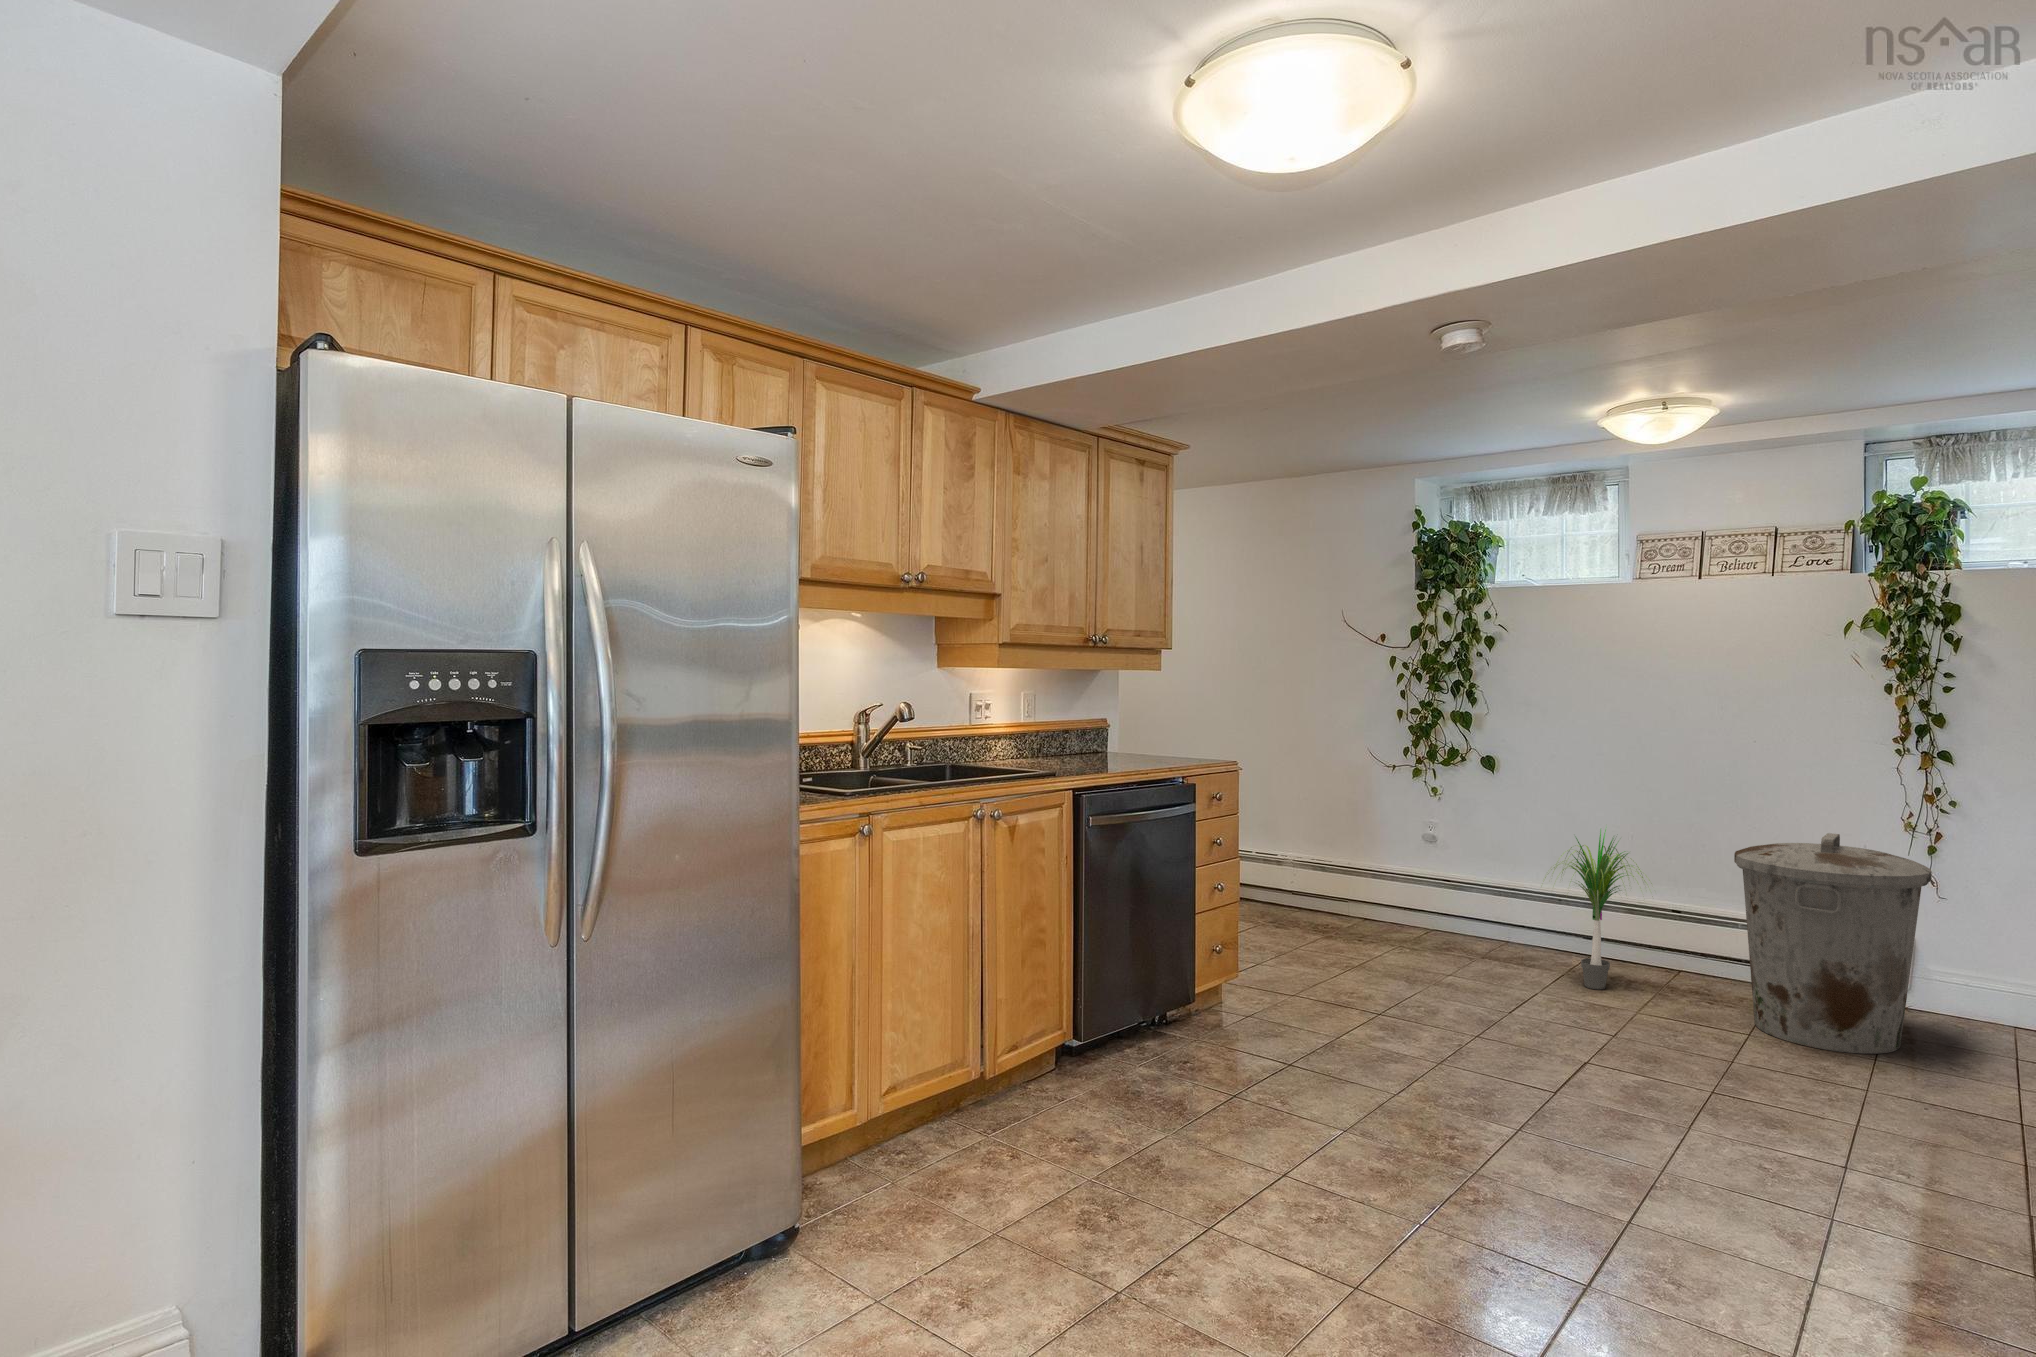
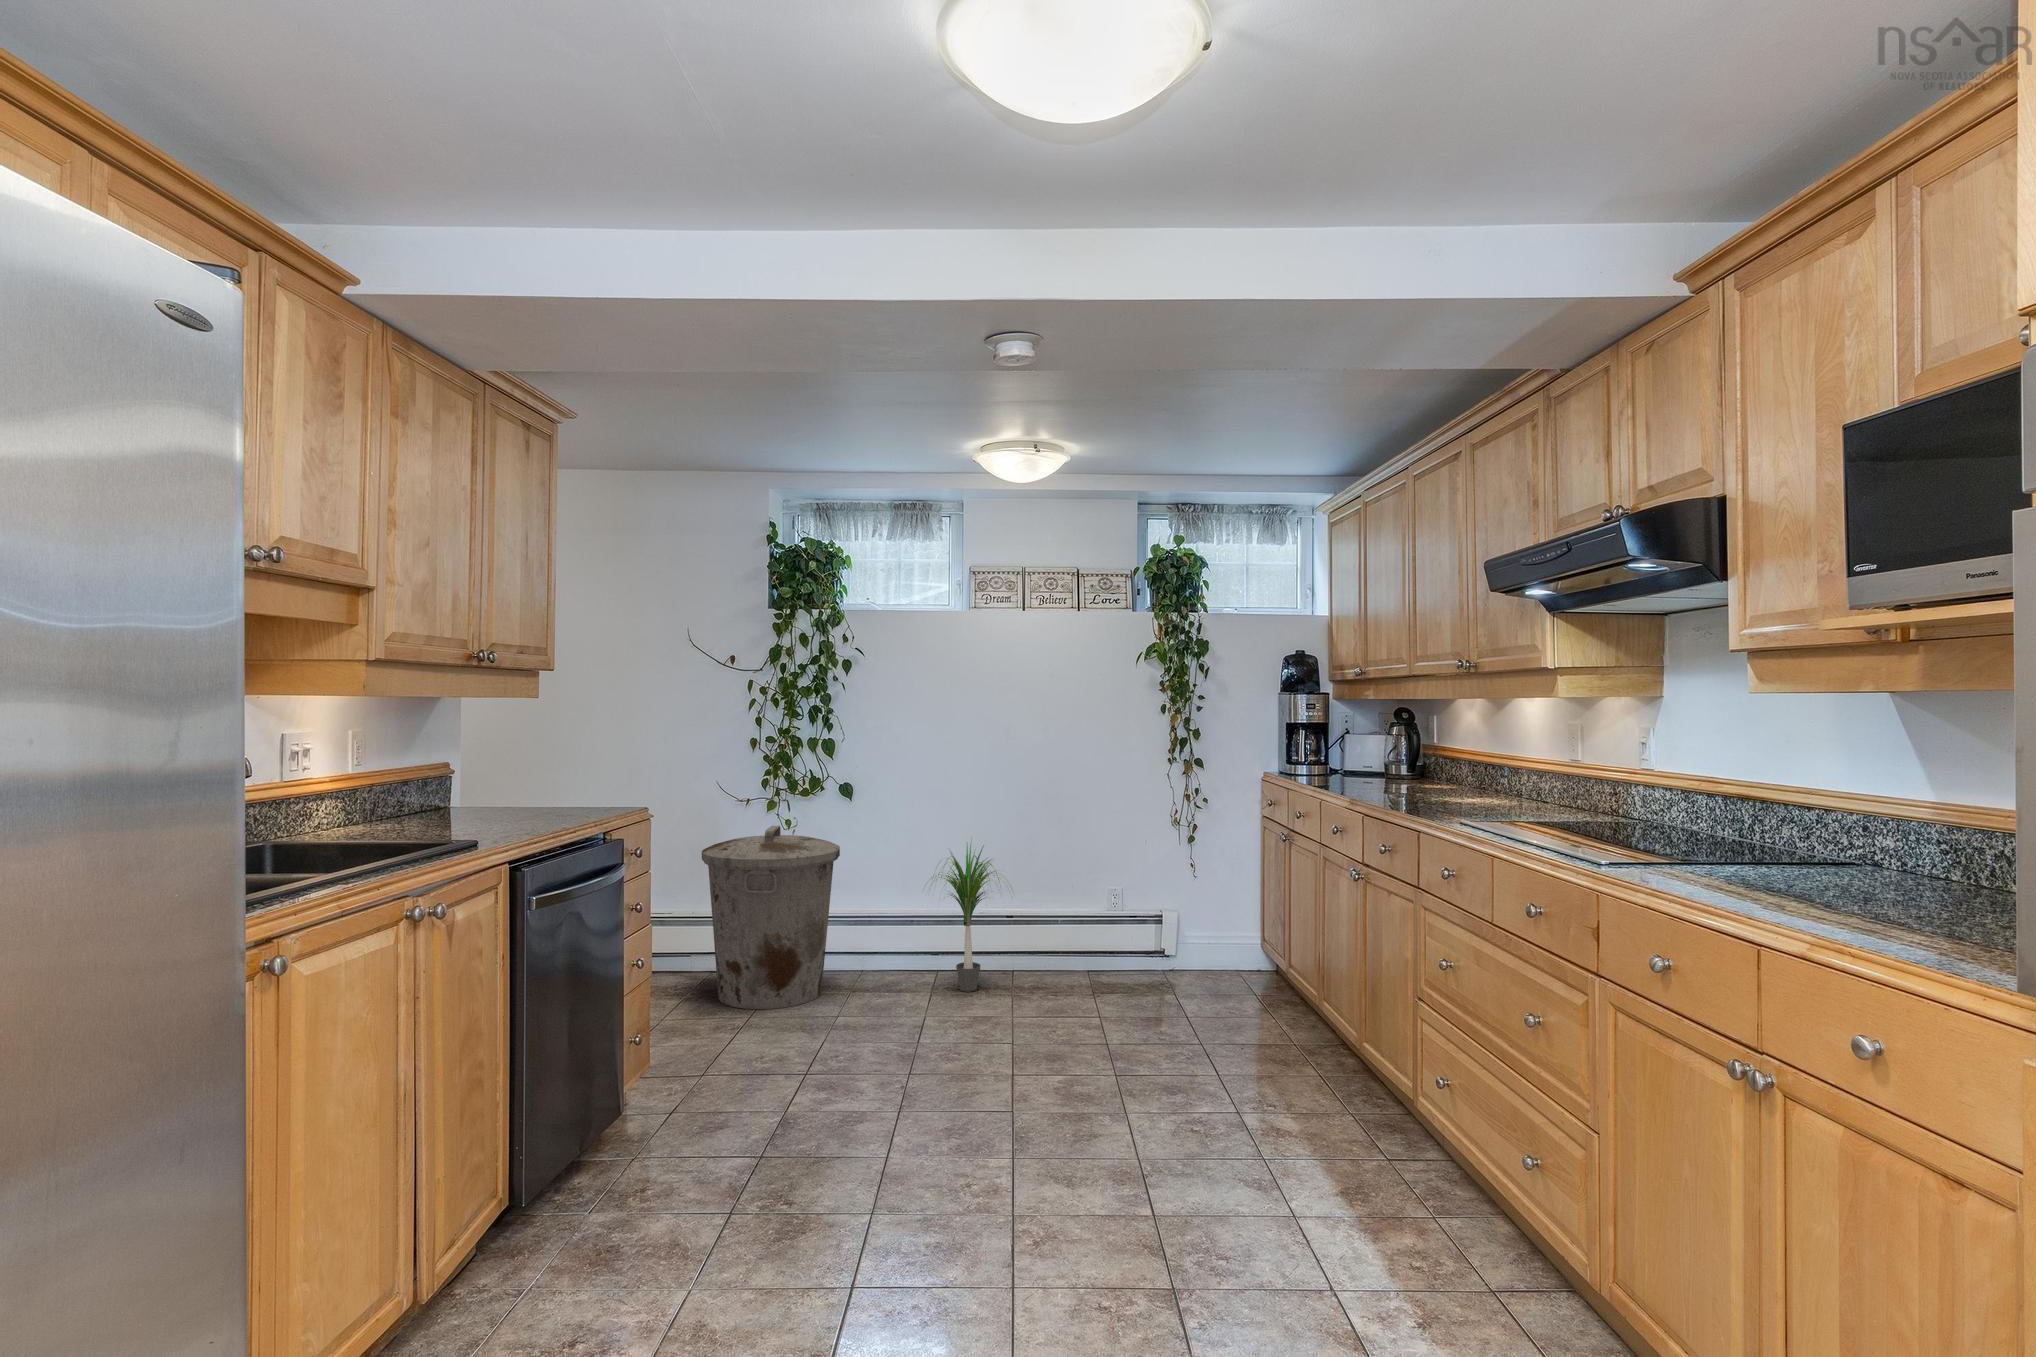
trash can: present [1734,833,1932,1054] -> present [702,826,840,1009]

